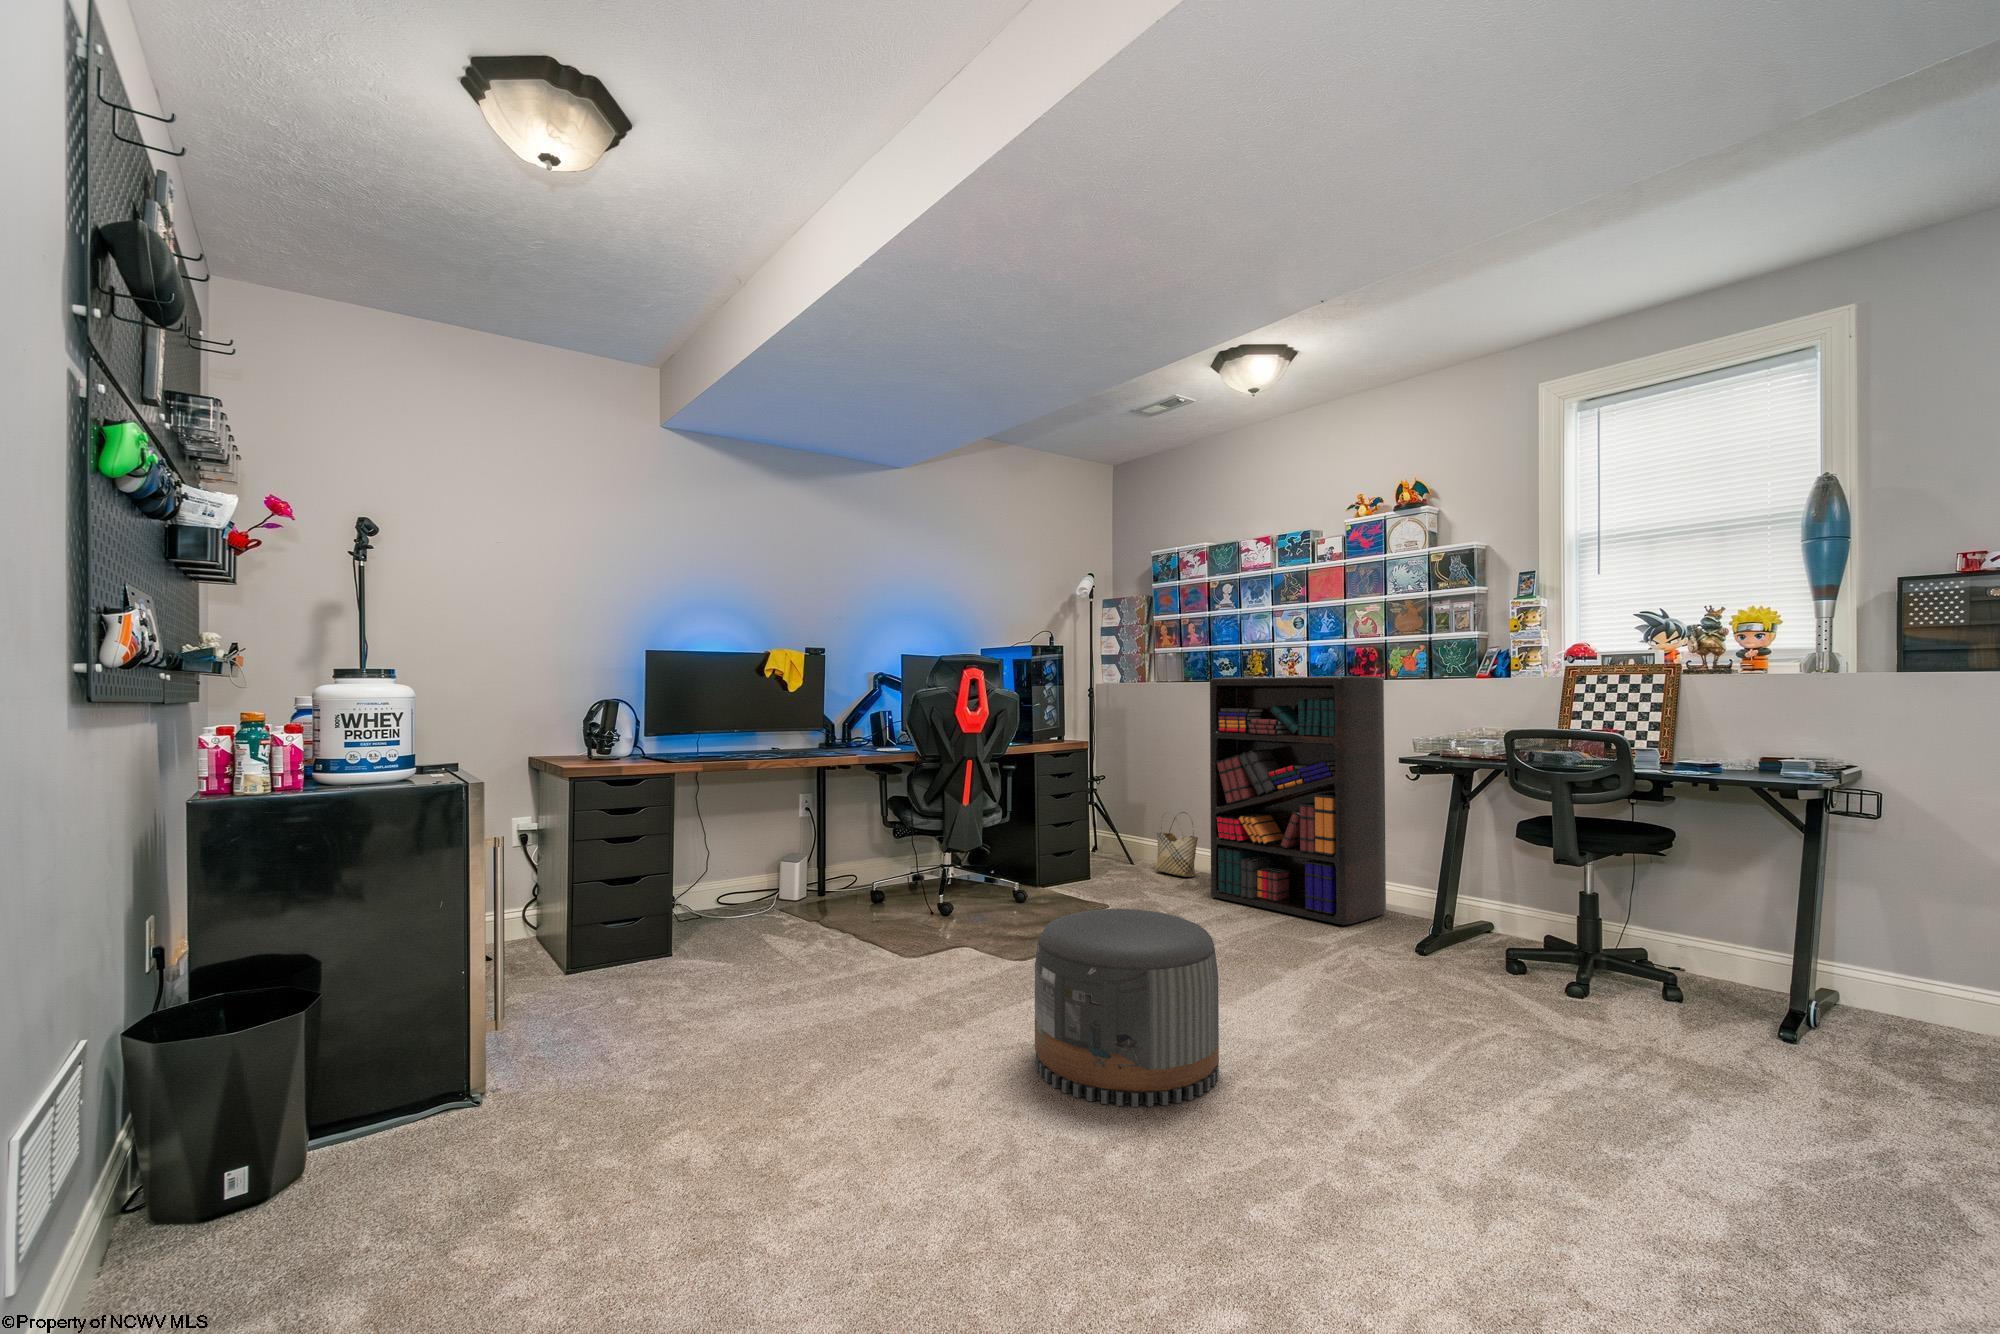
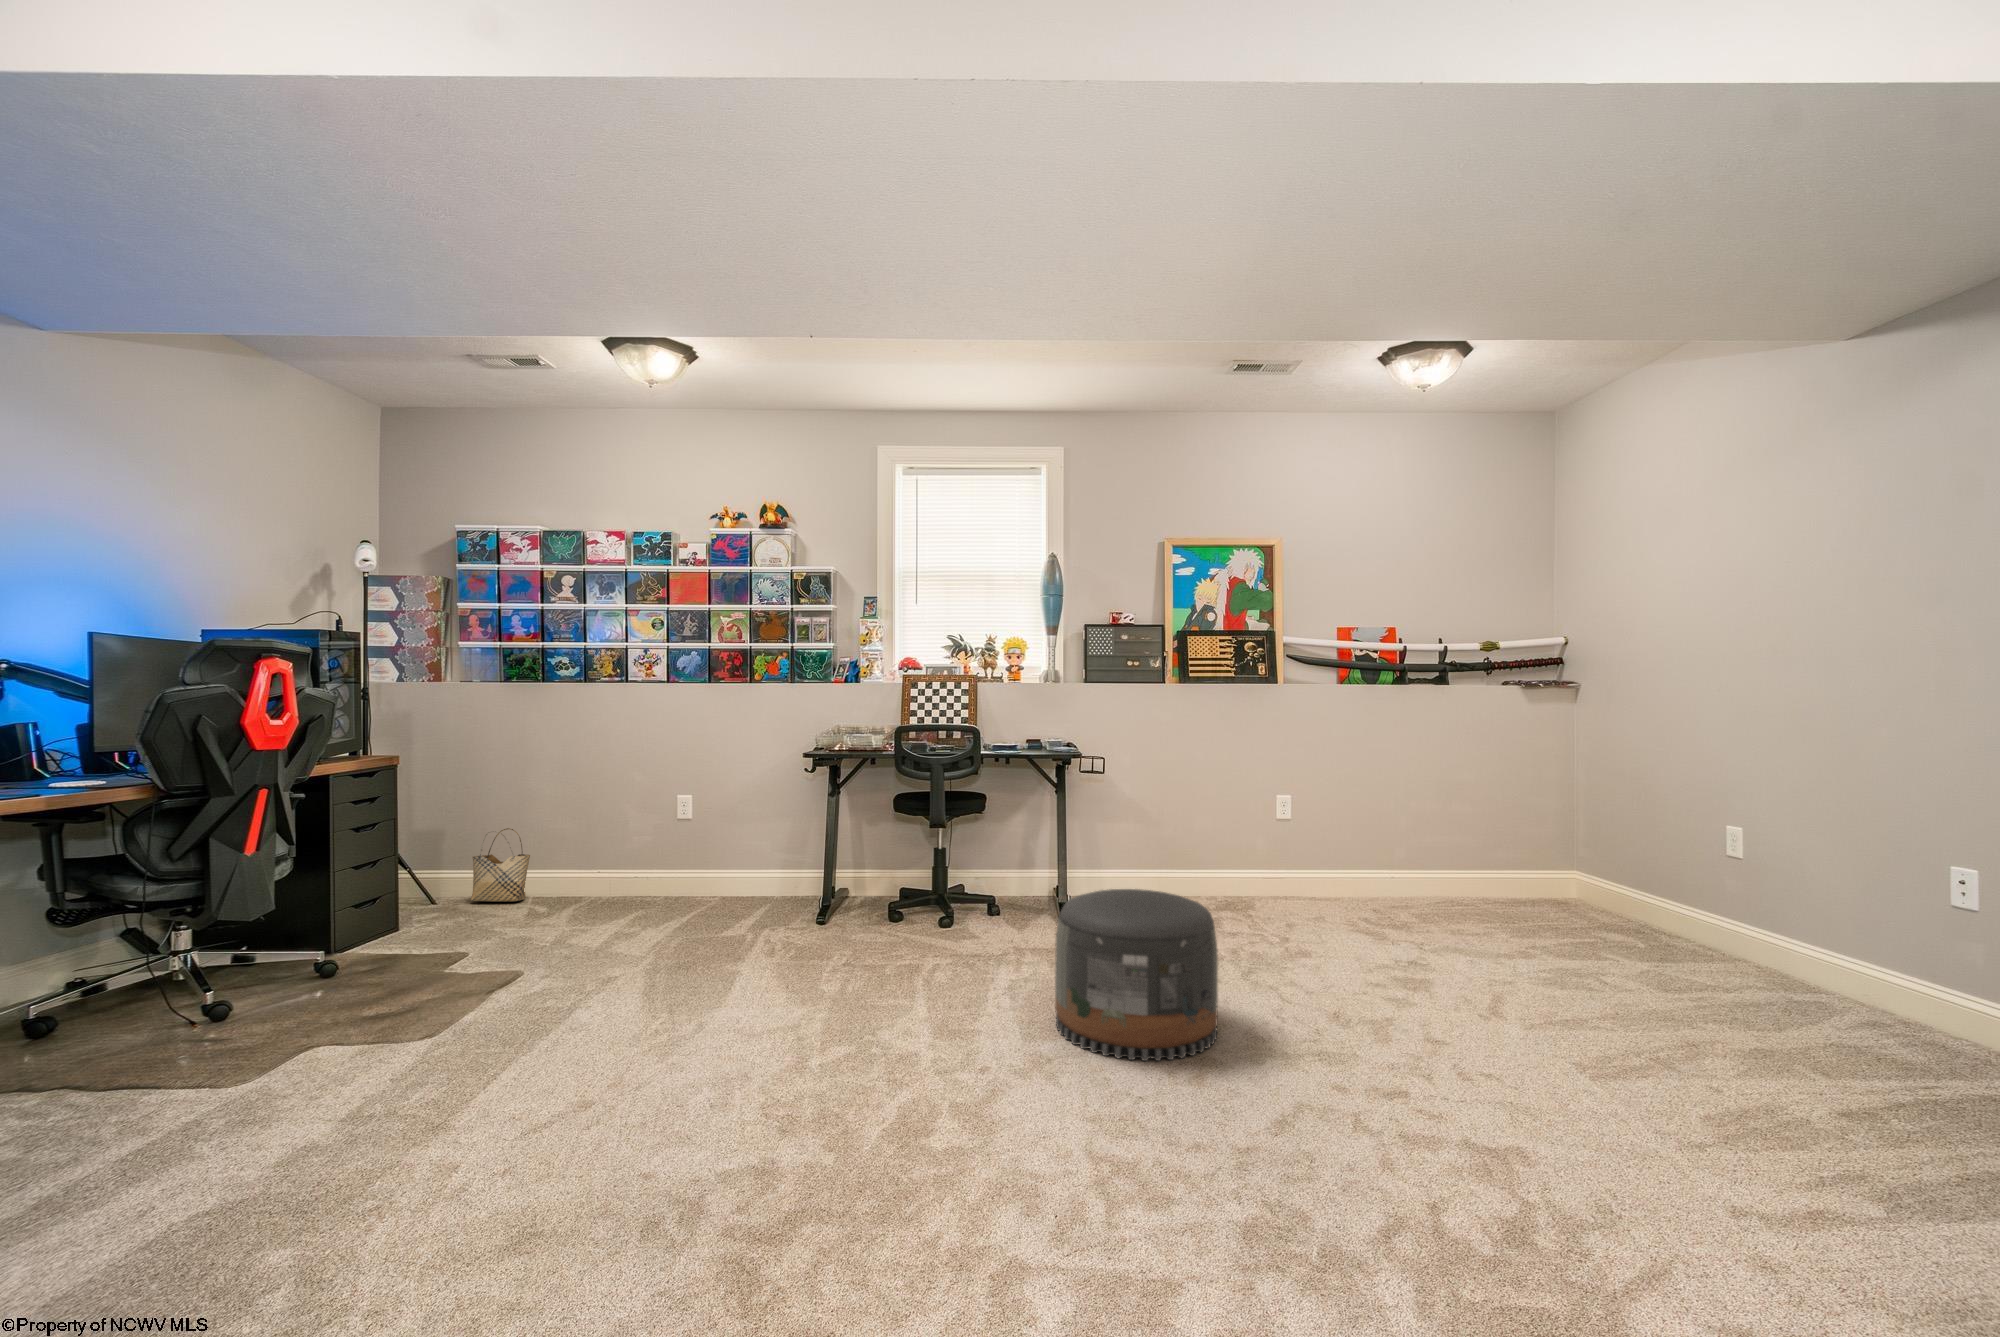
bookshelf: present [1210,676,1386,925] -> none [572,678,754,916]
pouf: present [1035,909,1219,1107] -> present [1055,889,1218,1061]

